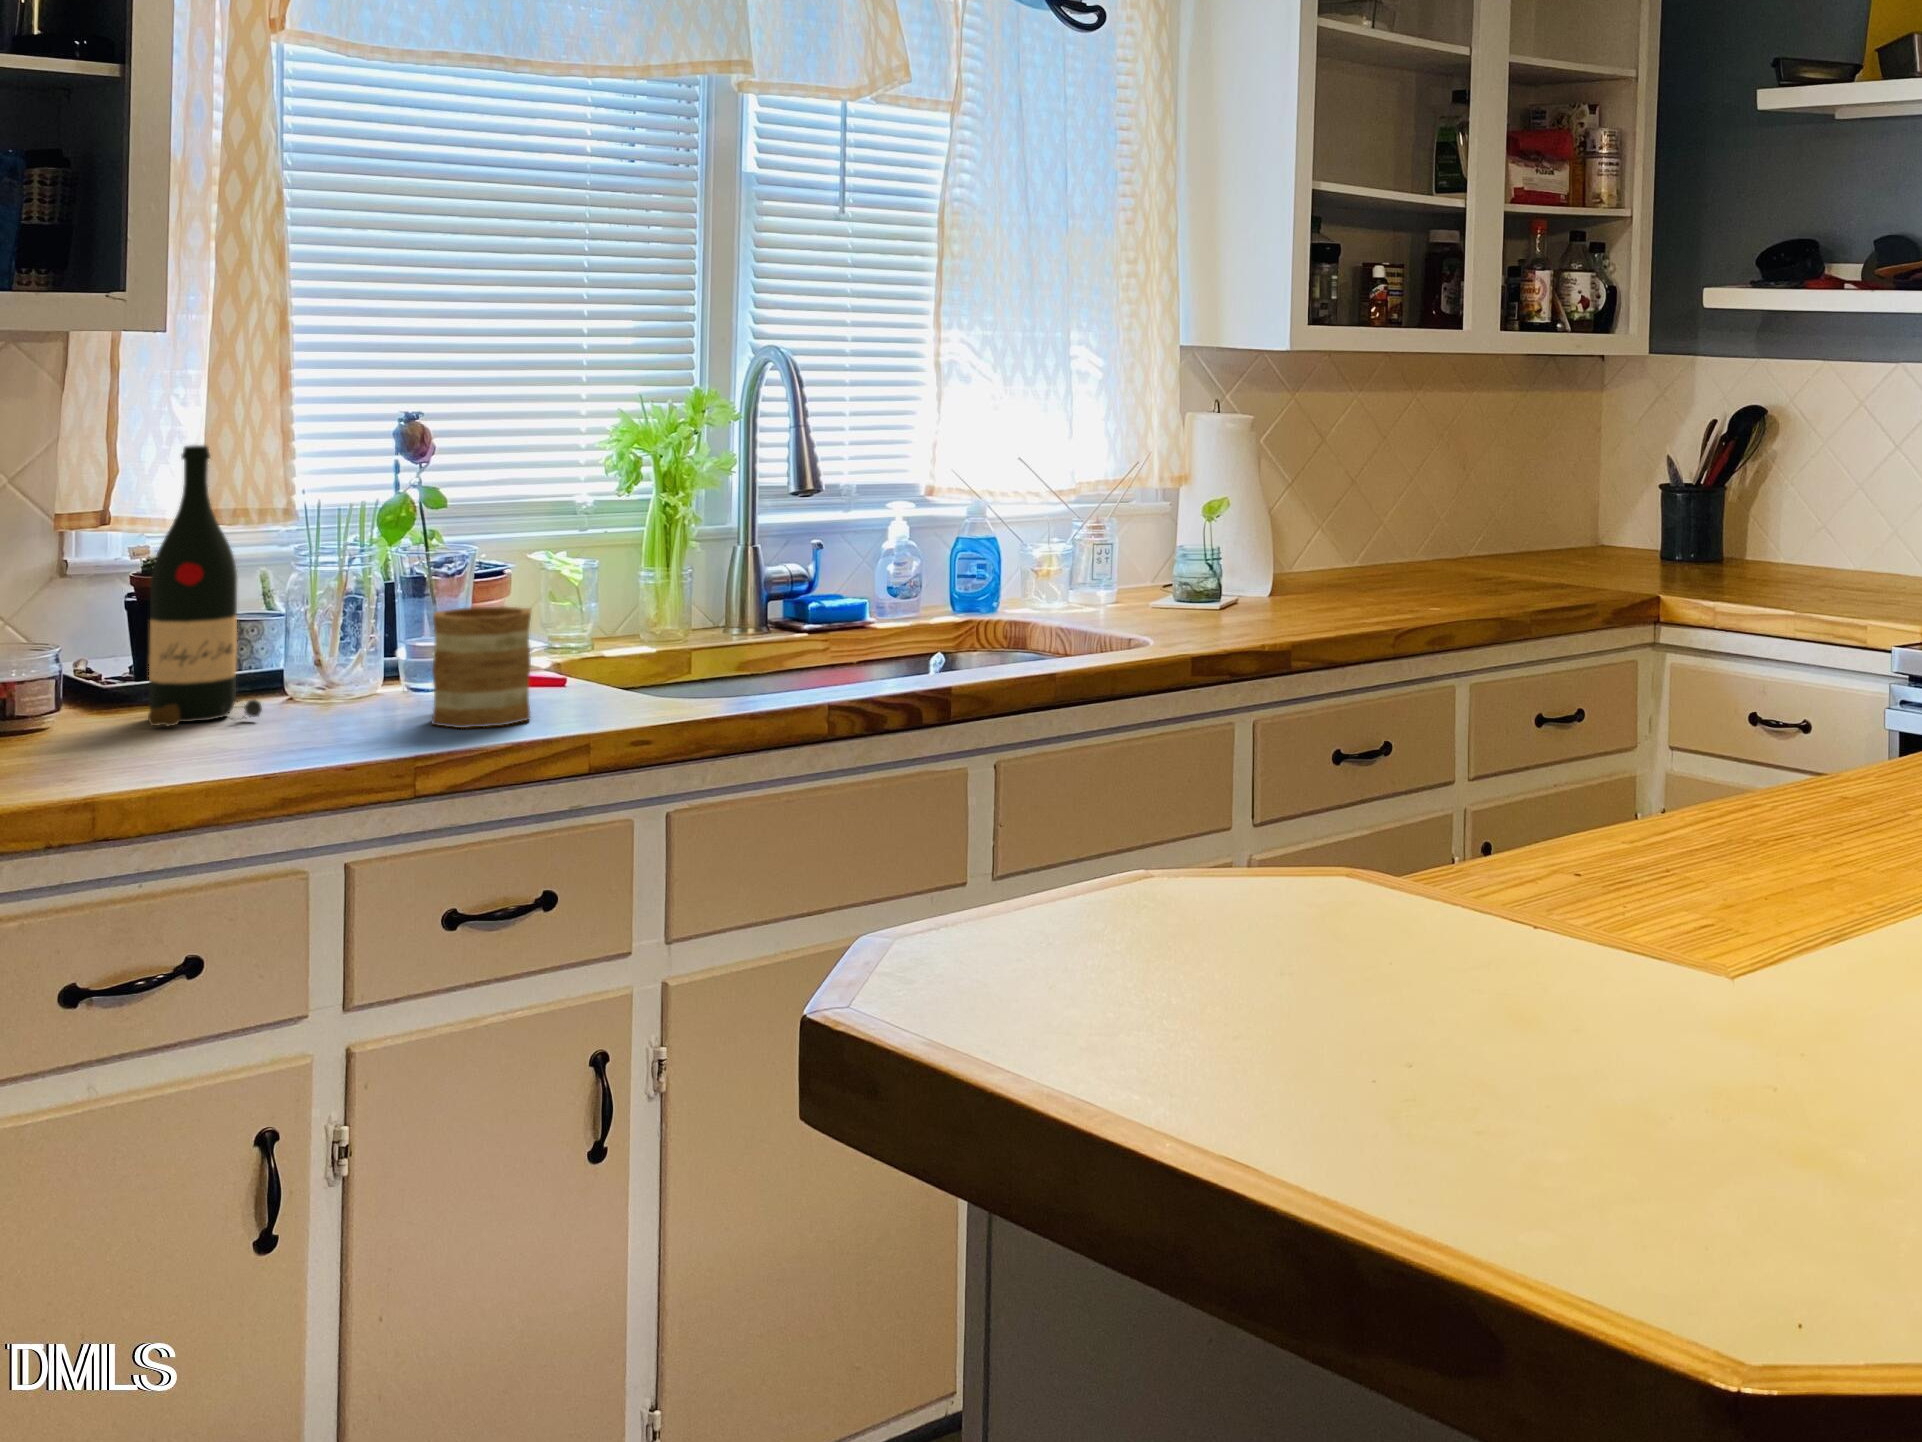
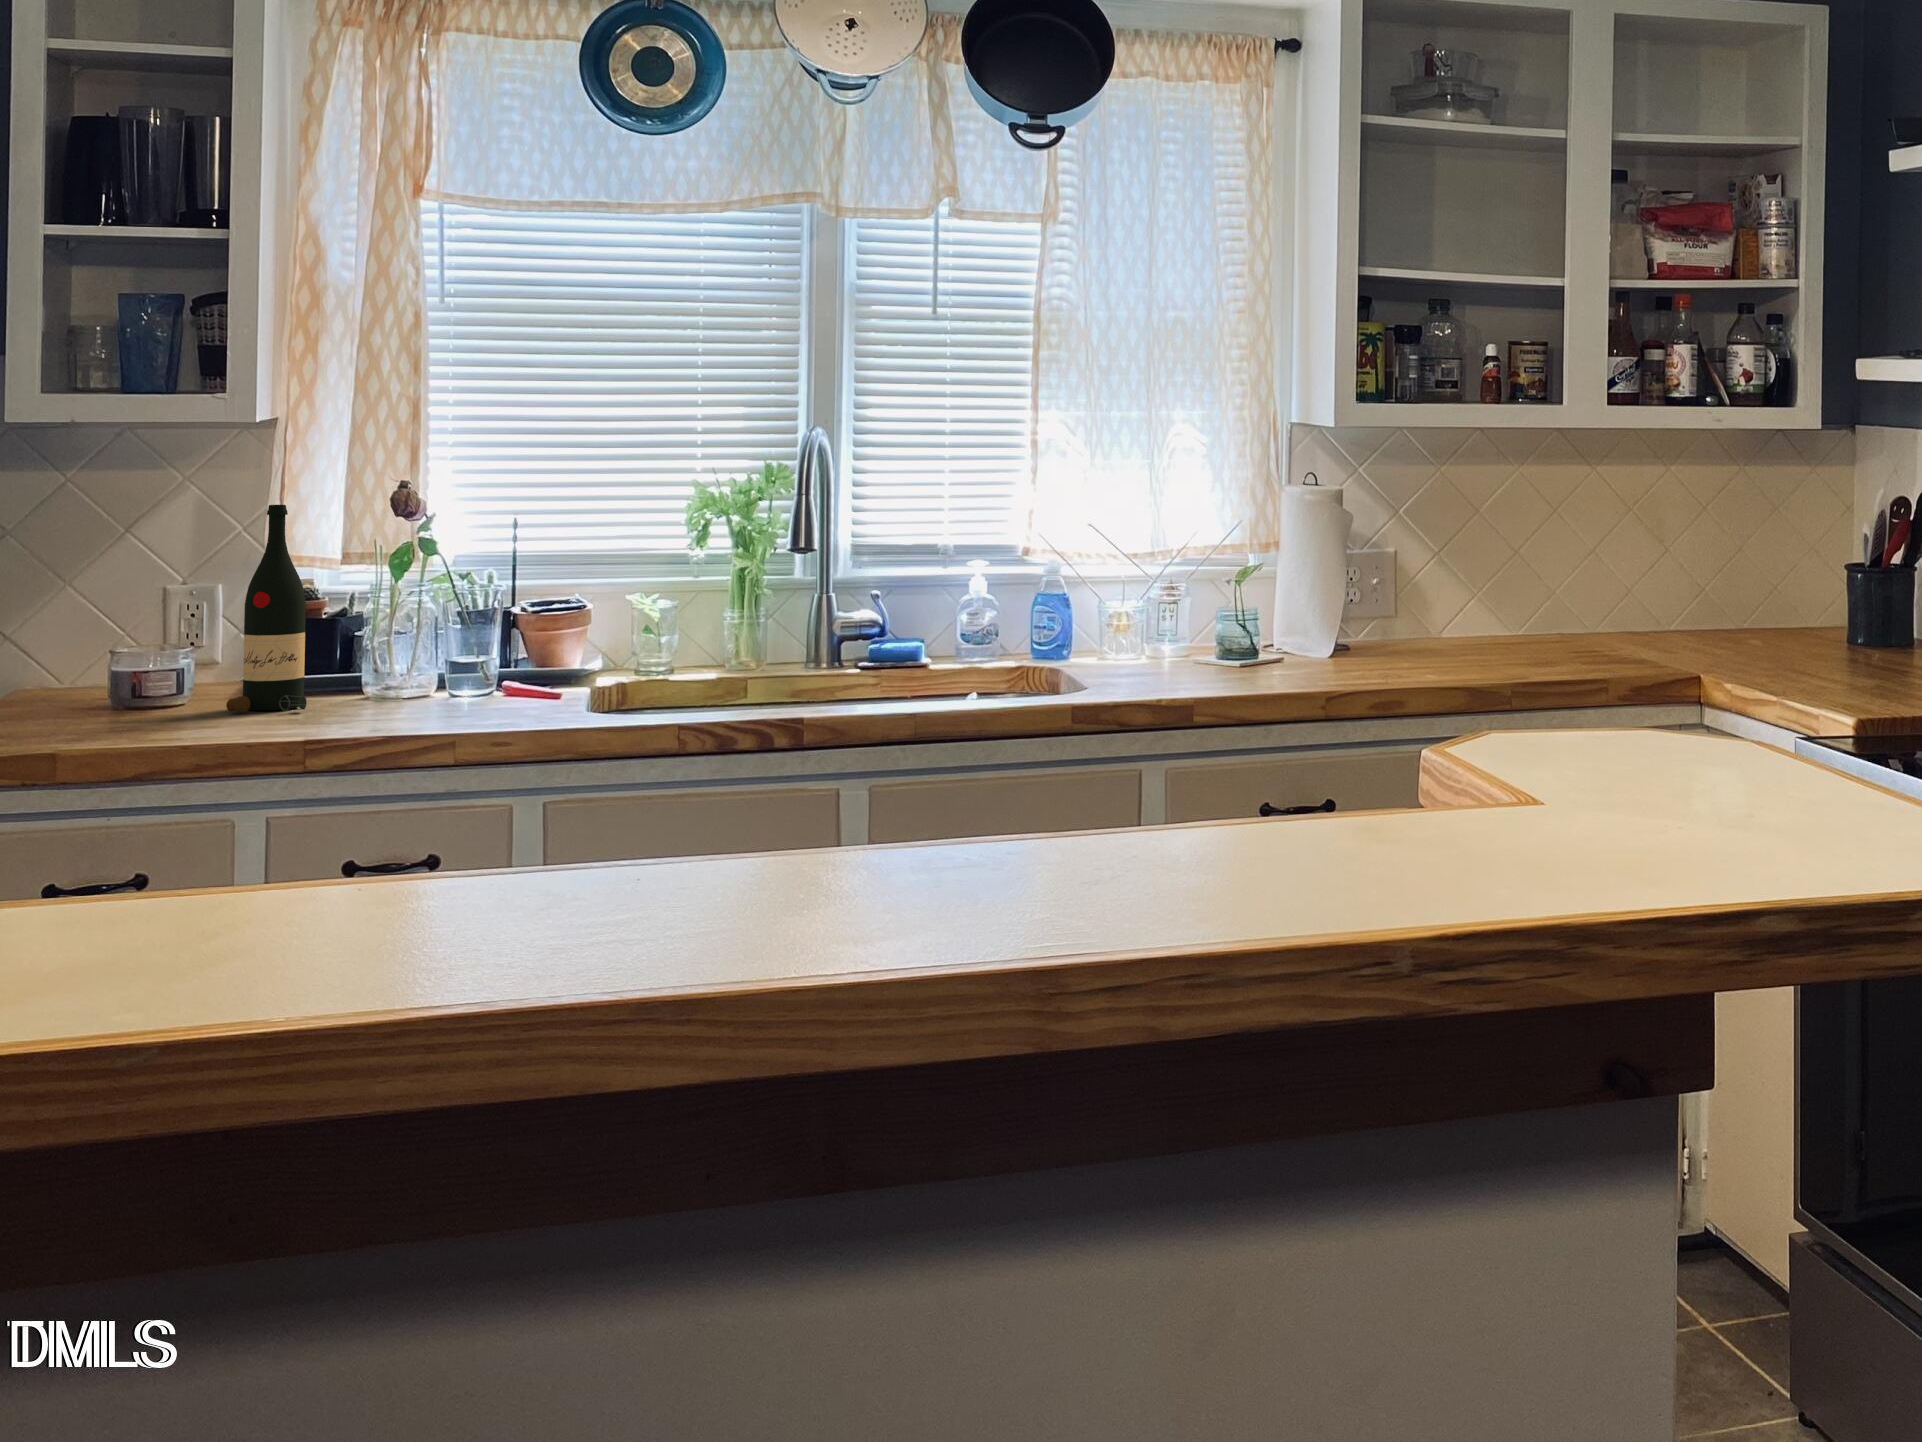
mug: present [431,606,531,728] -> none [395,633,479,725]

